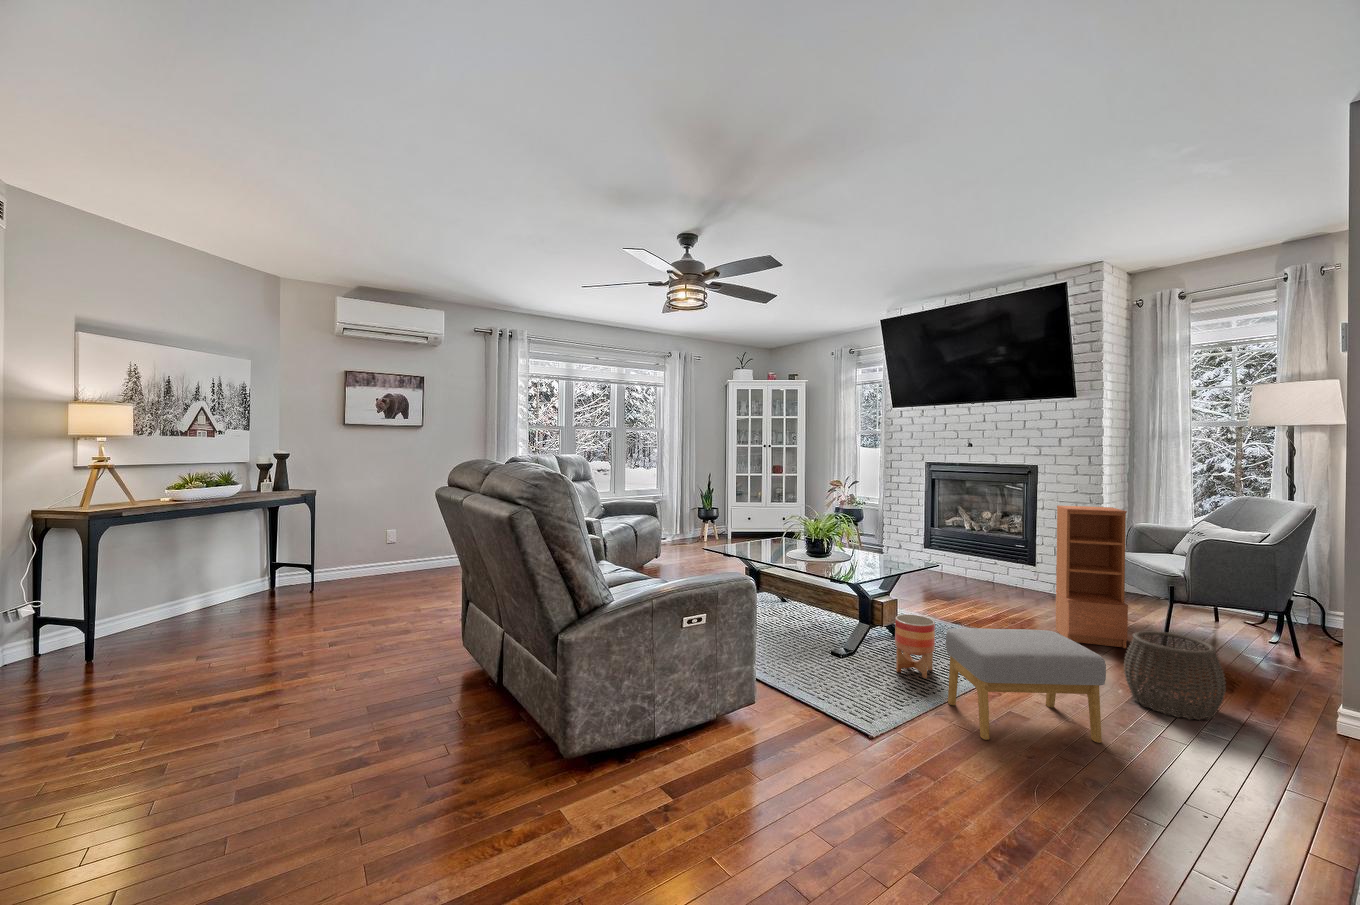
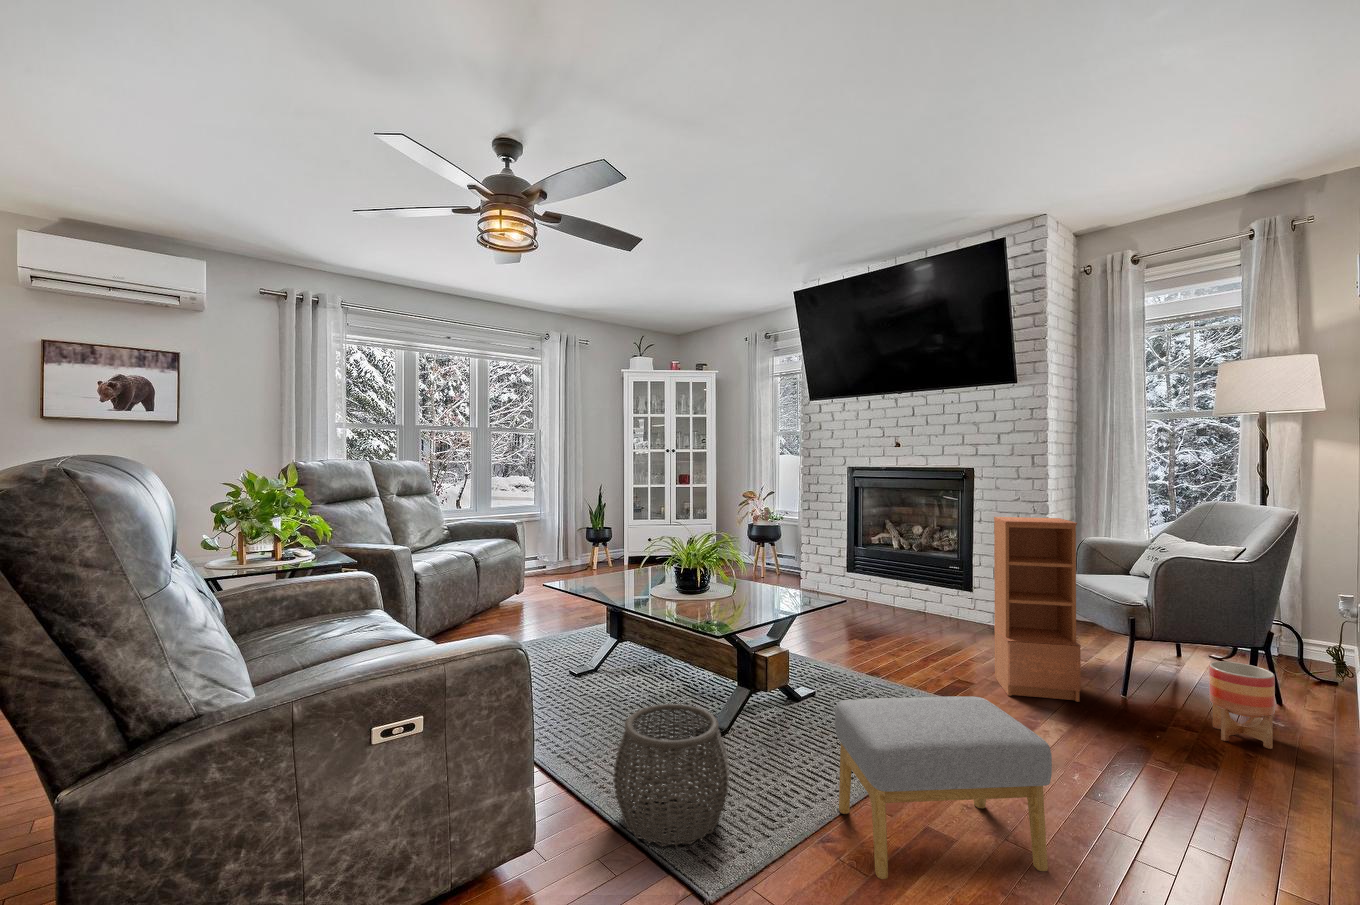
planter: present [895,614,935,678] -> present [1209,661,1275,749]
woven basket: present [1124,631,1226,720] -> present [613,704,730,846]

